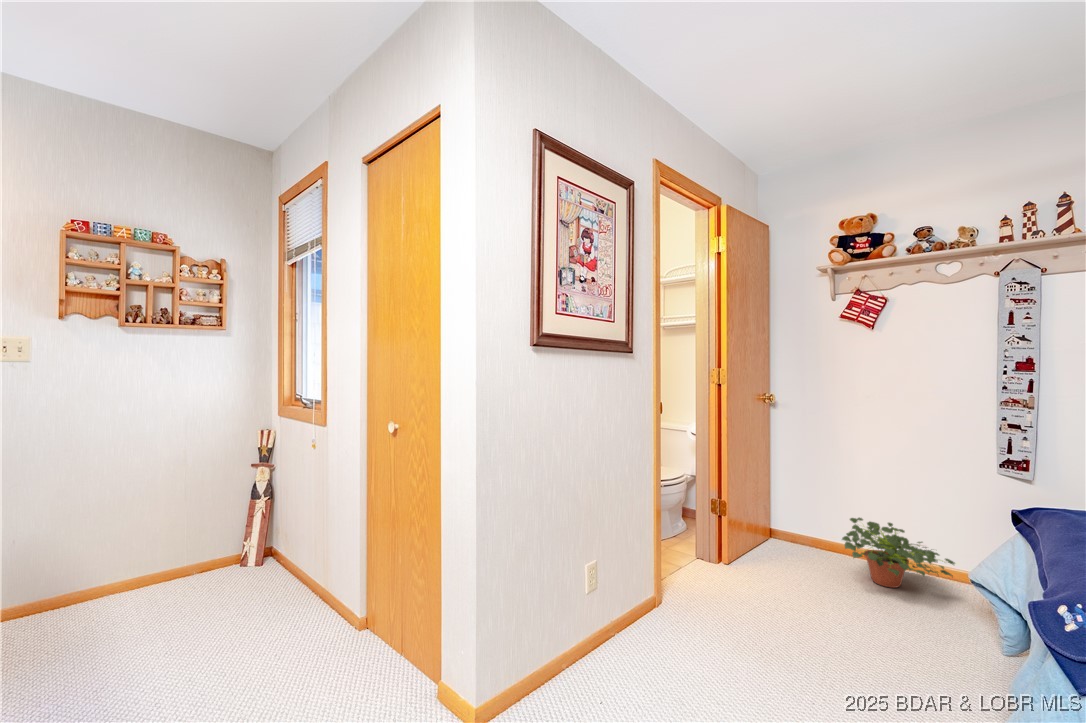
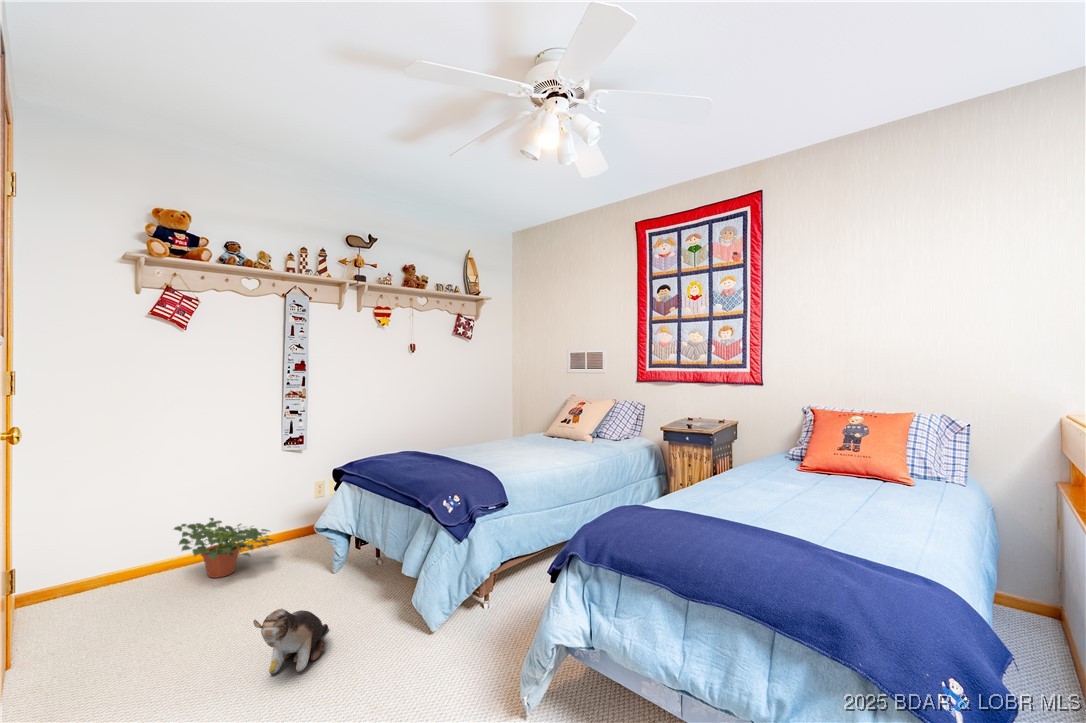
plush toy: none [759,606,893,699] -> present [253,609,328,674]

